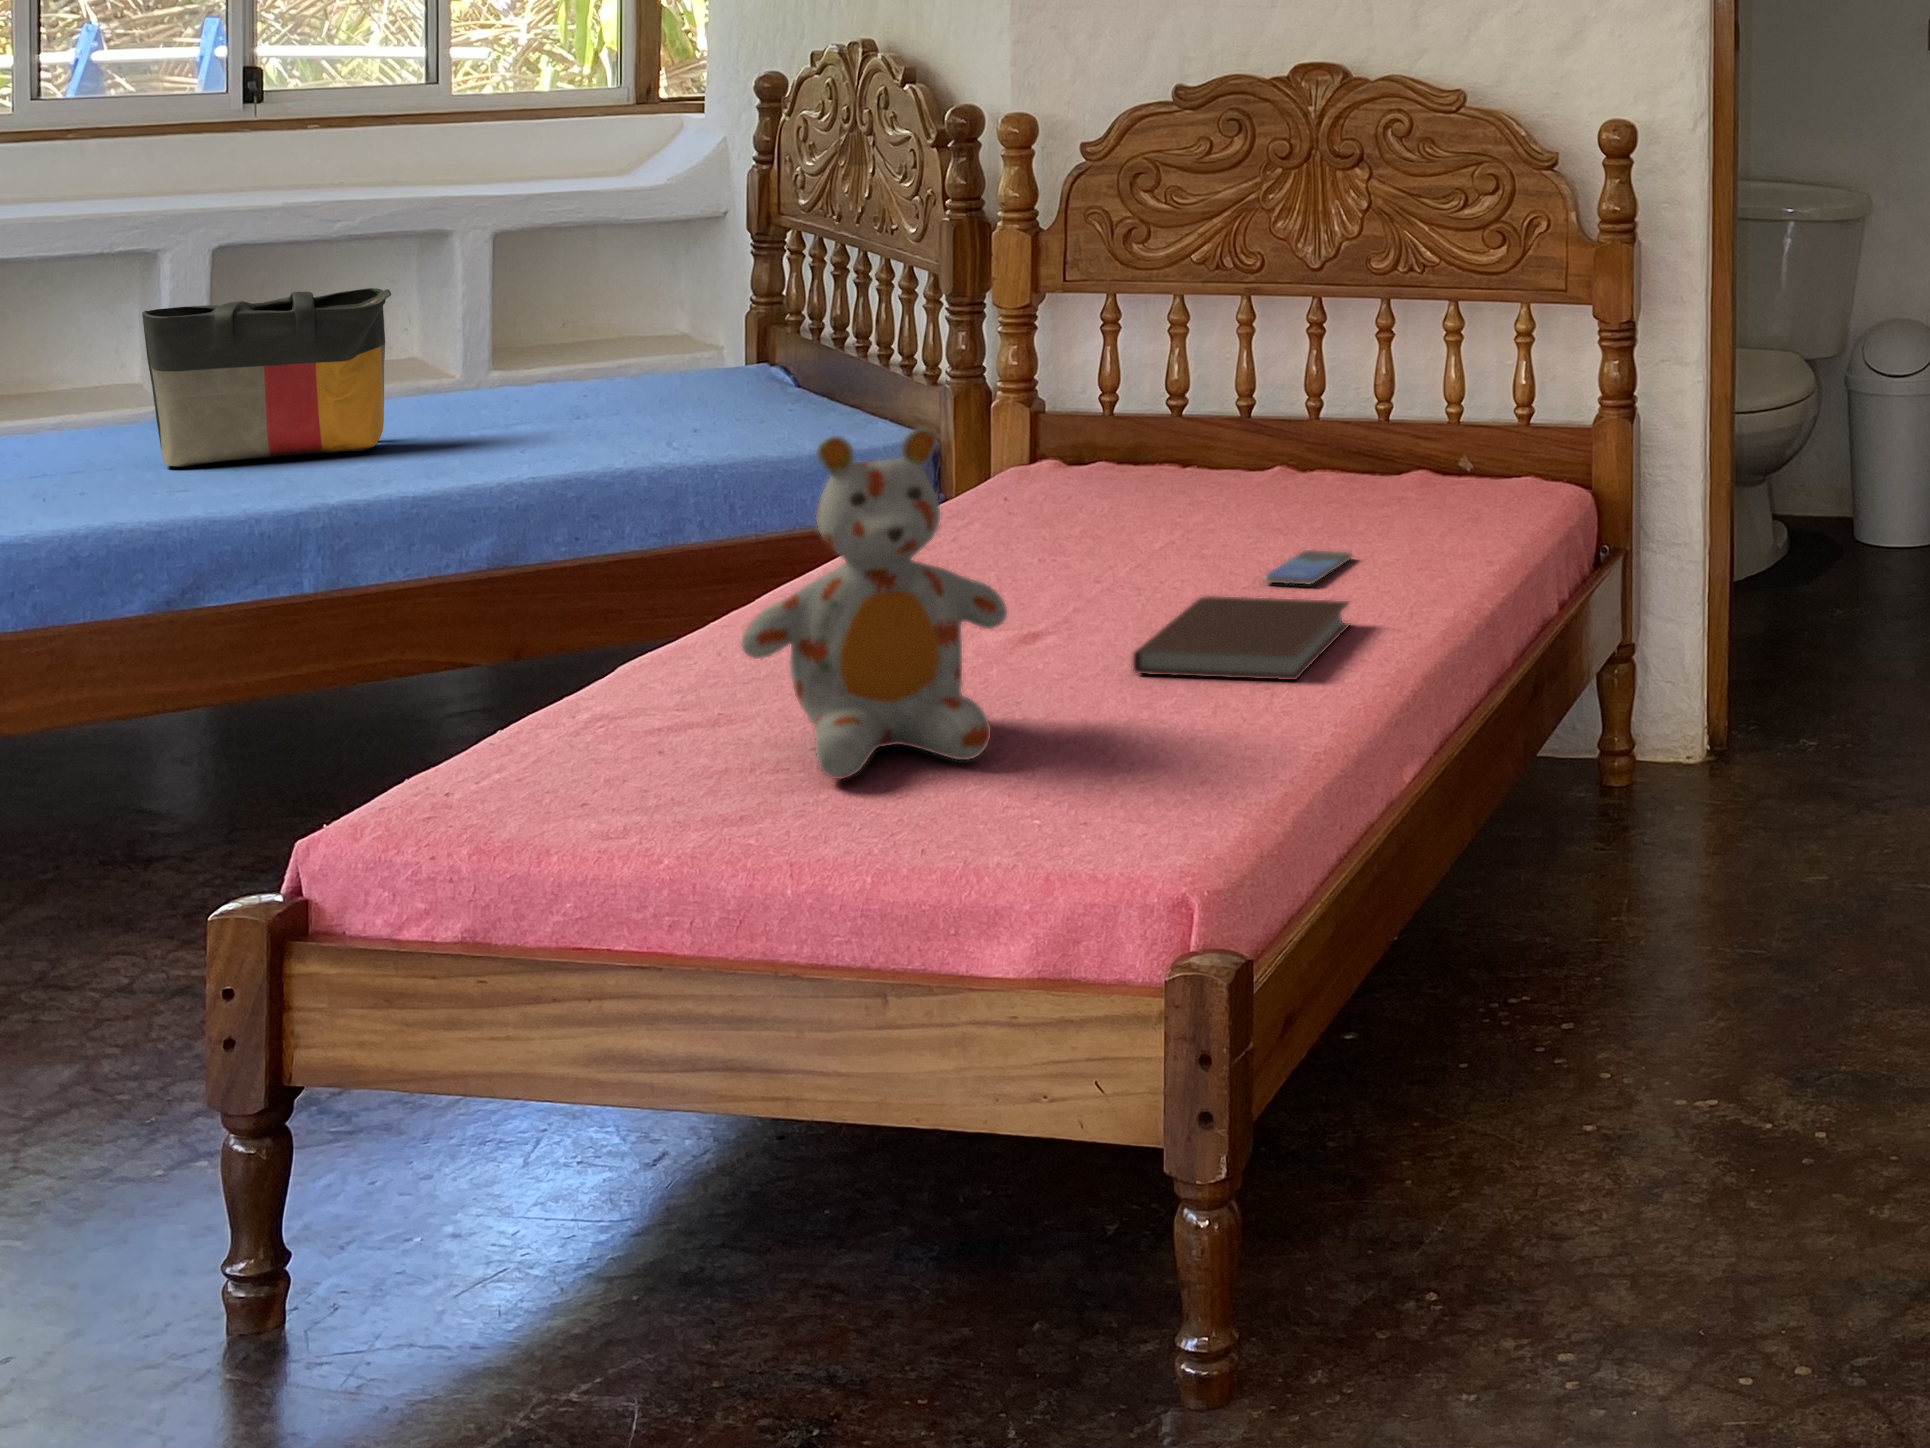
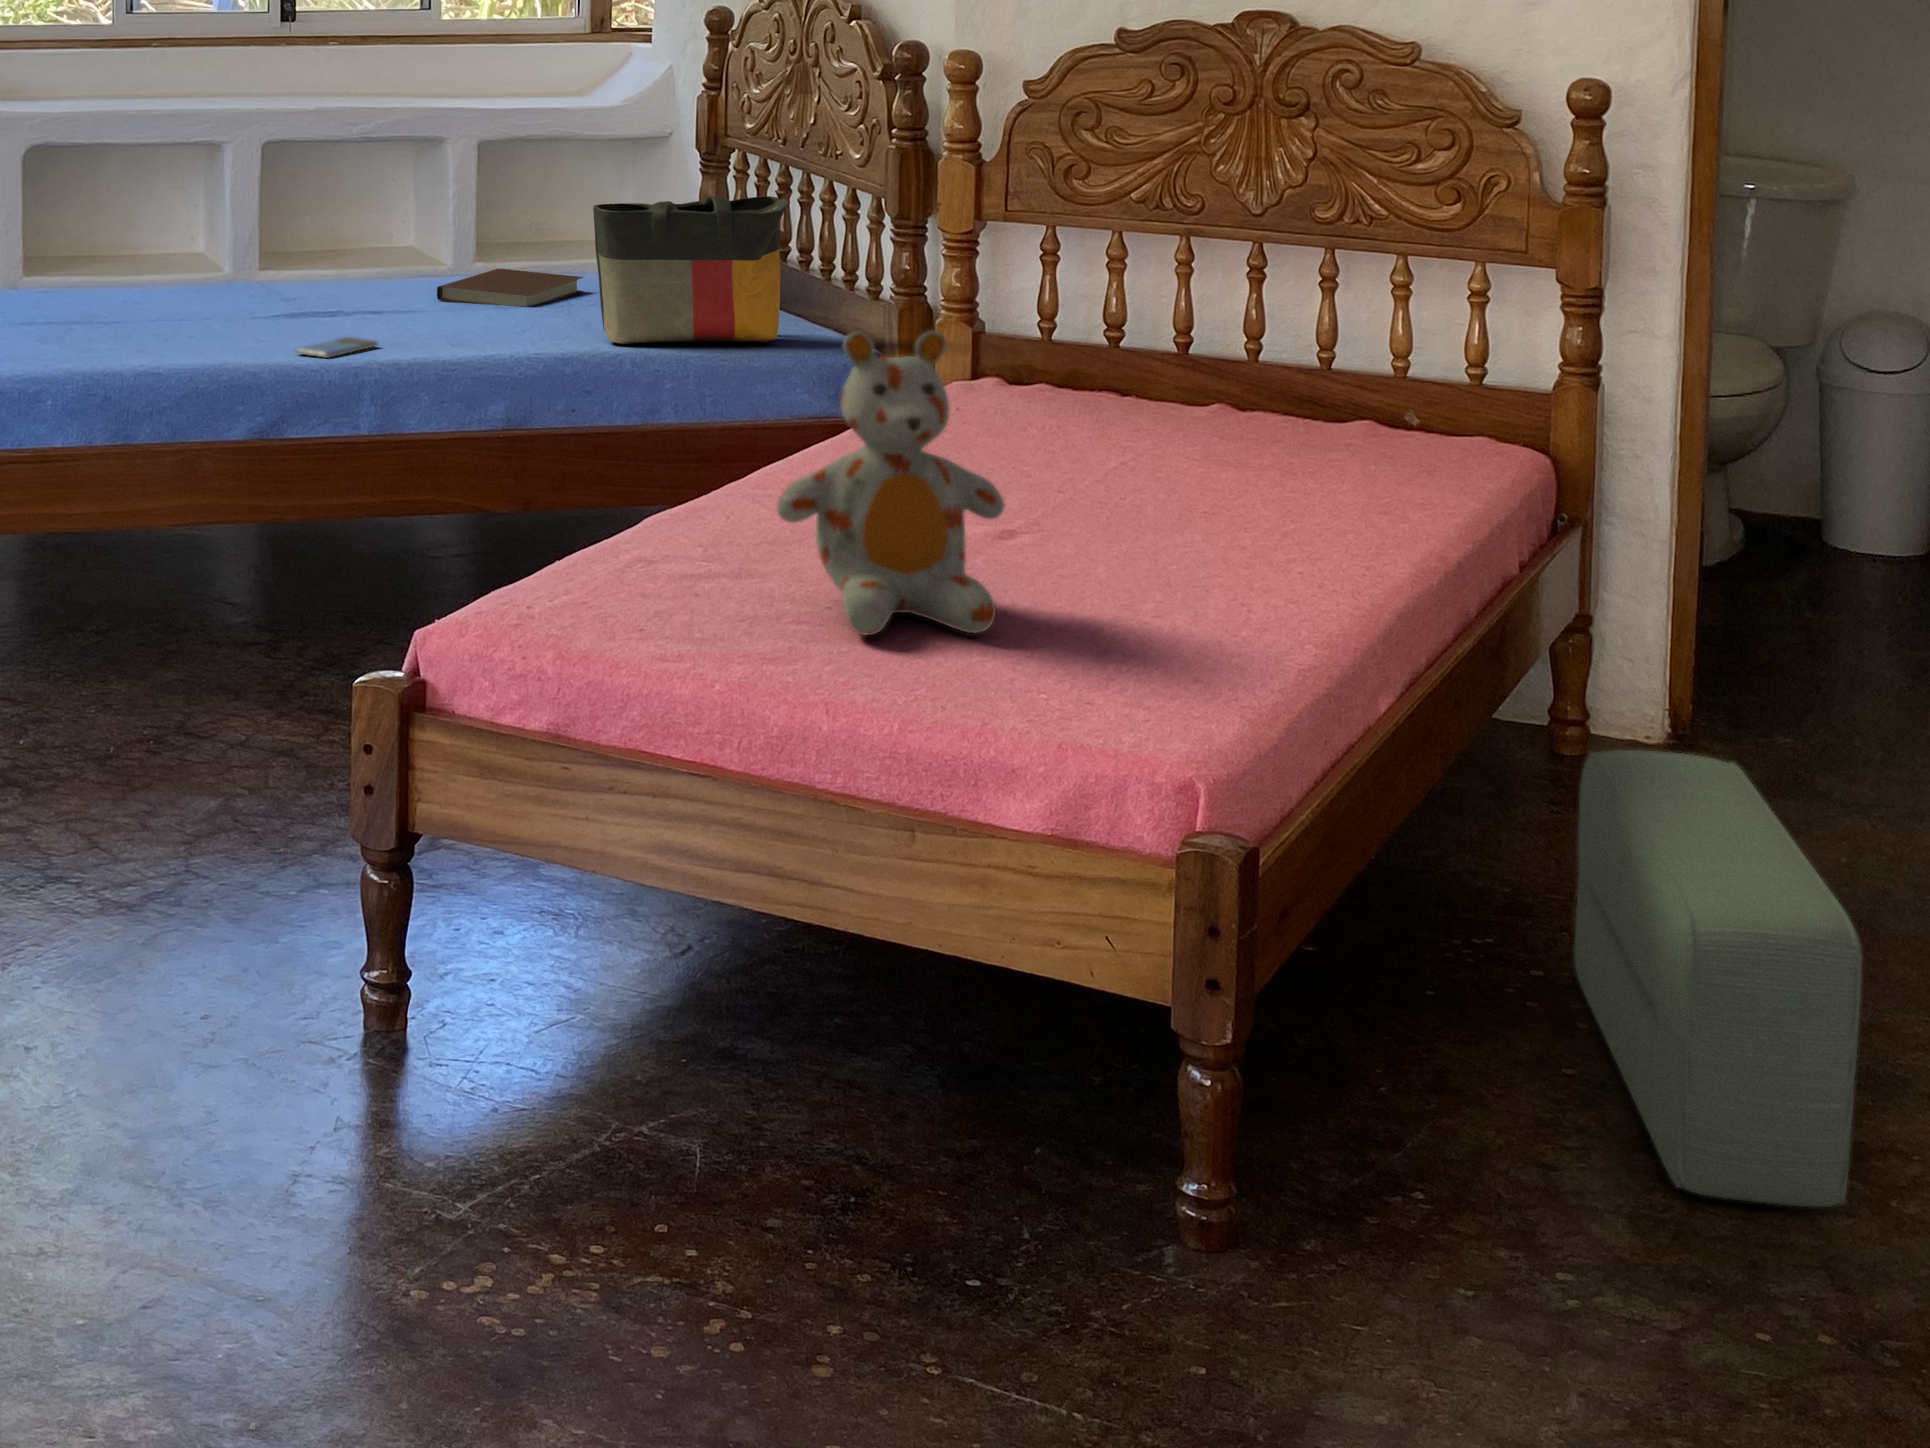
tote bag: present [142,288,391,467] -> present [593,196,790,344]
smartphone: present [1264,550,1352,584] -> present [297,337,378,358]
notebook: present [1133,596,1349,680] -> present [437,269,583,307]
pouf: none [1608,778,1839,1233] -> present [1574,750,1862,1207]

